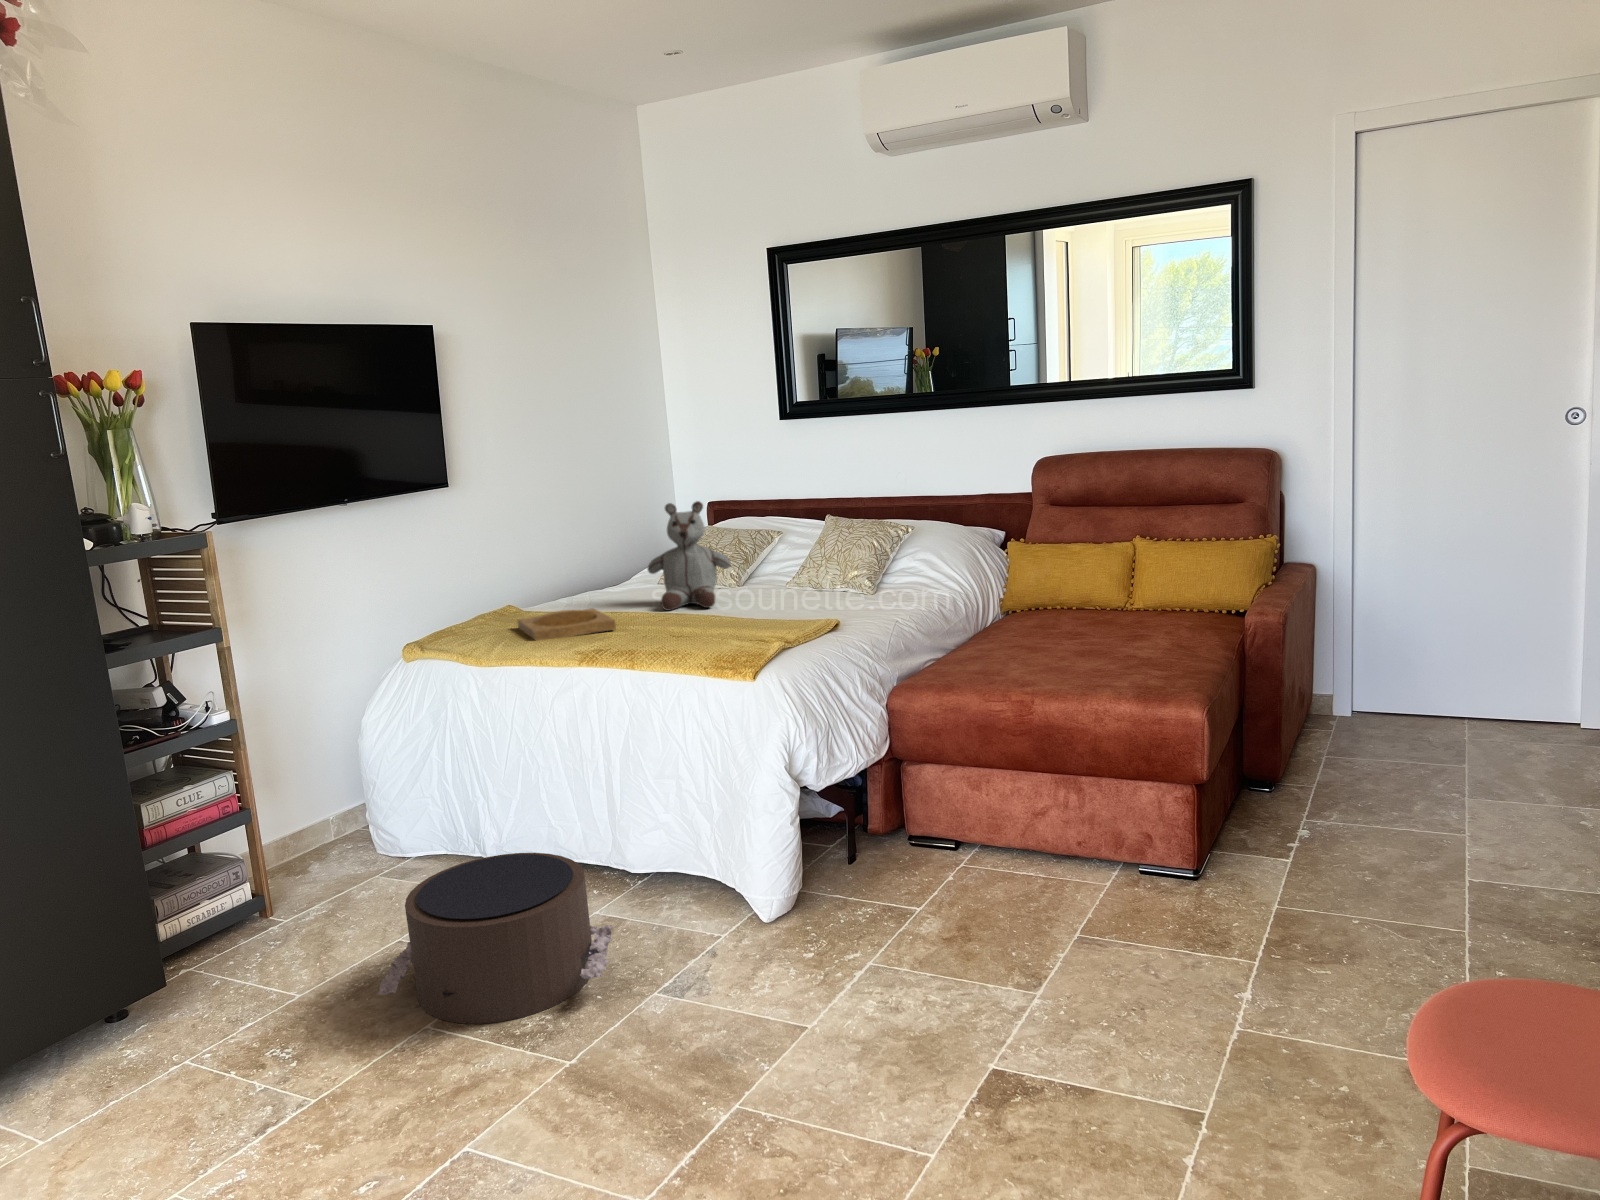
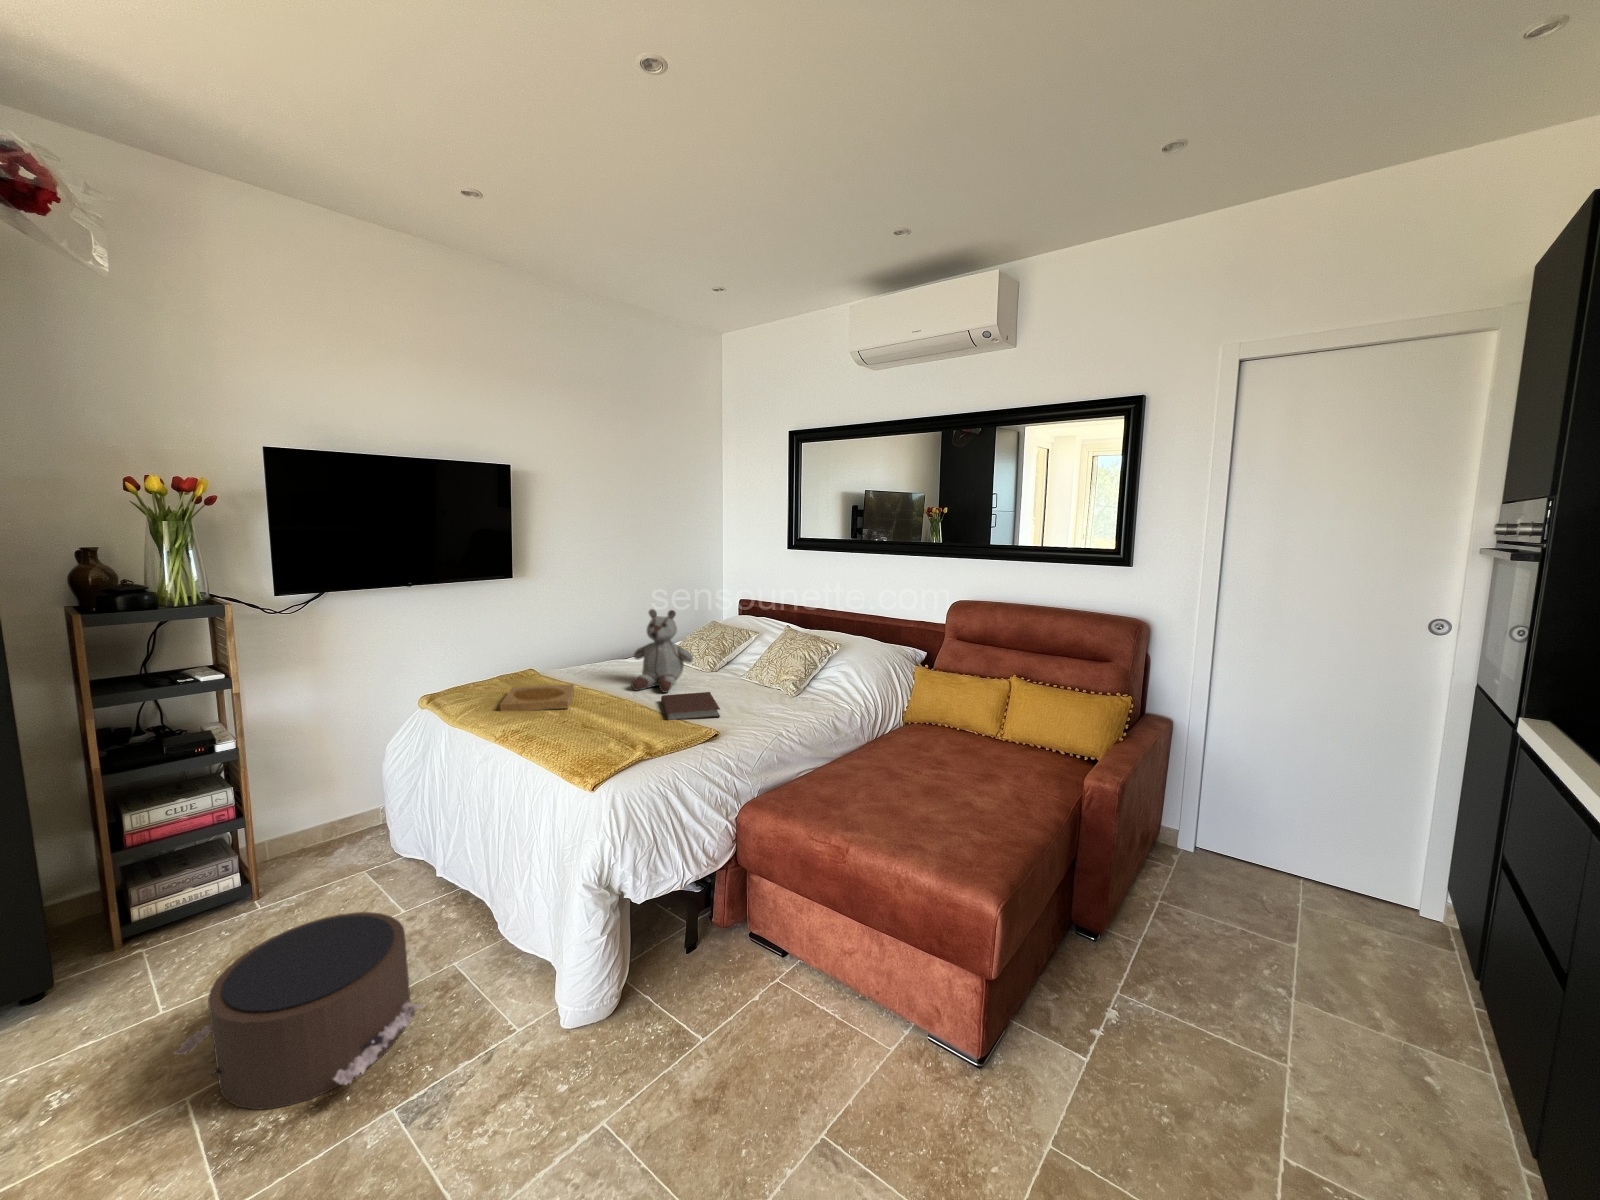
notebook: none [717,597,810,626] -> present [661,692,720,720]

